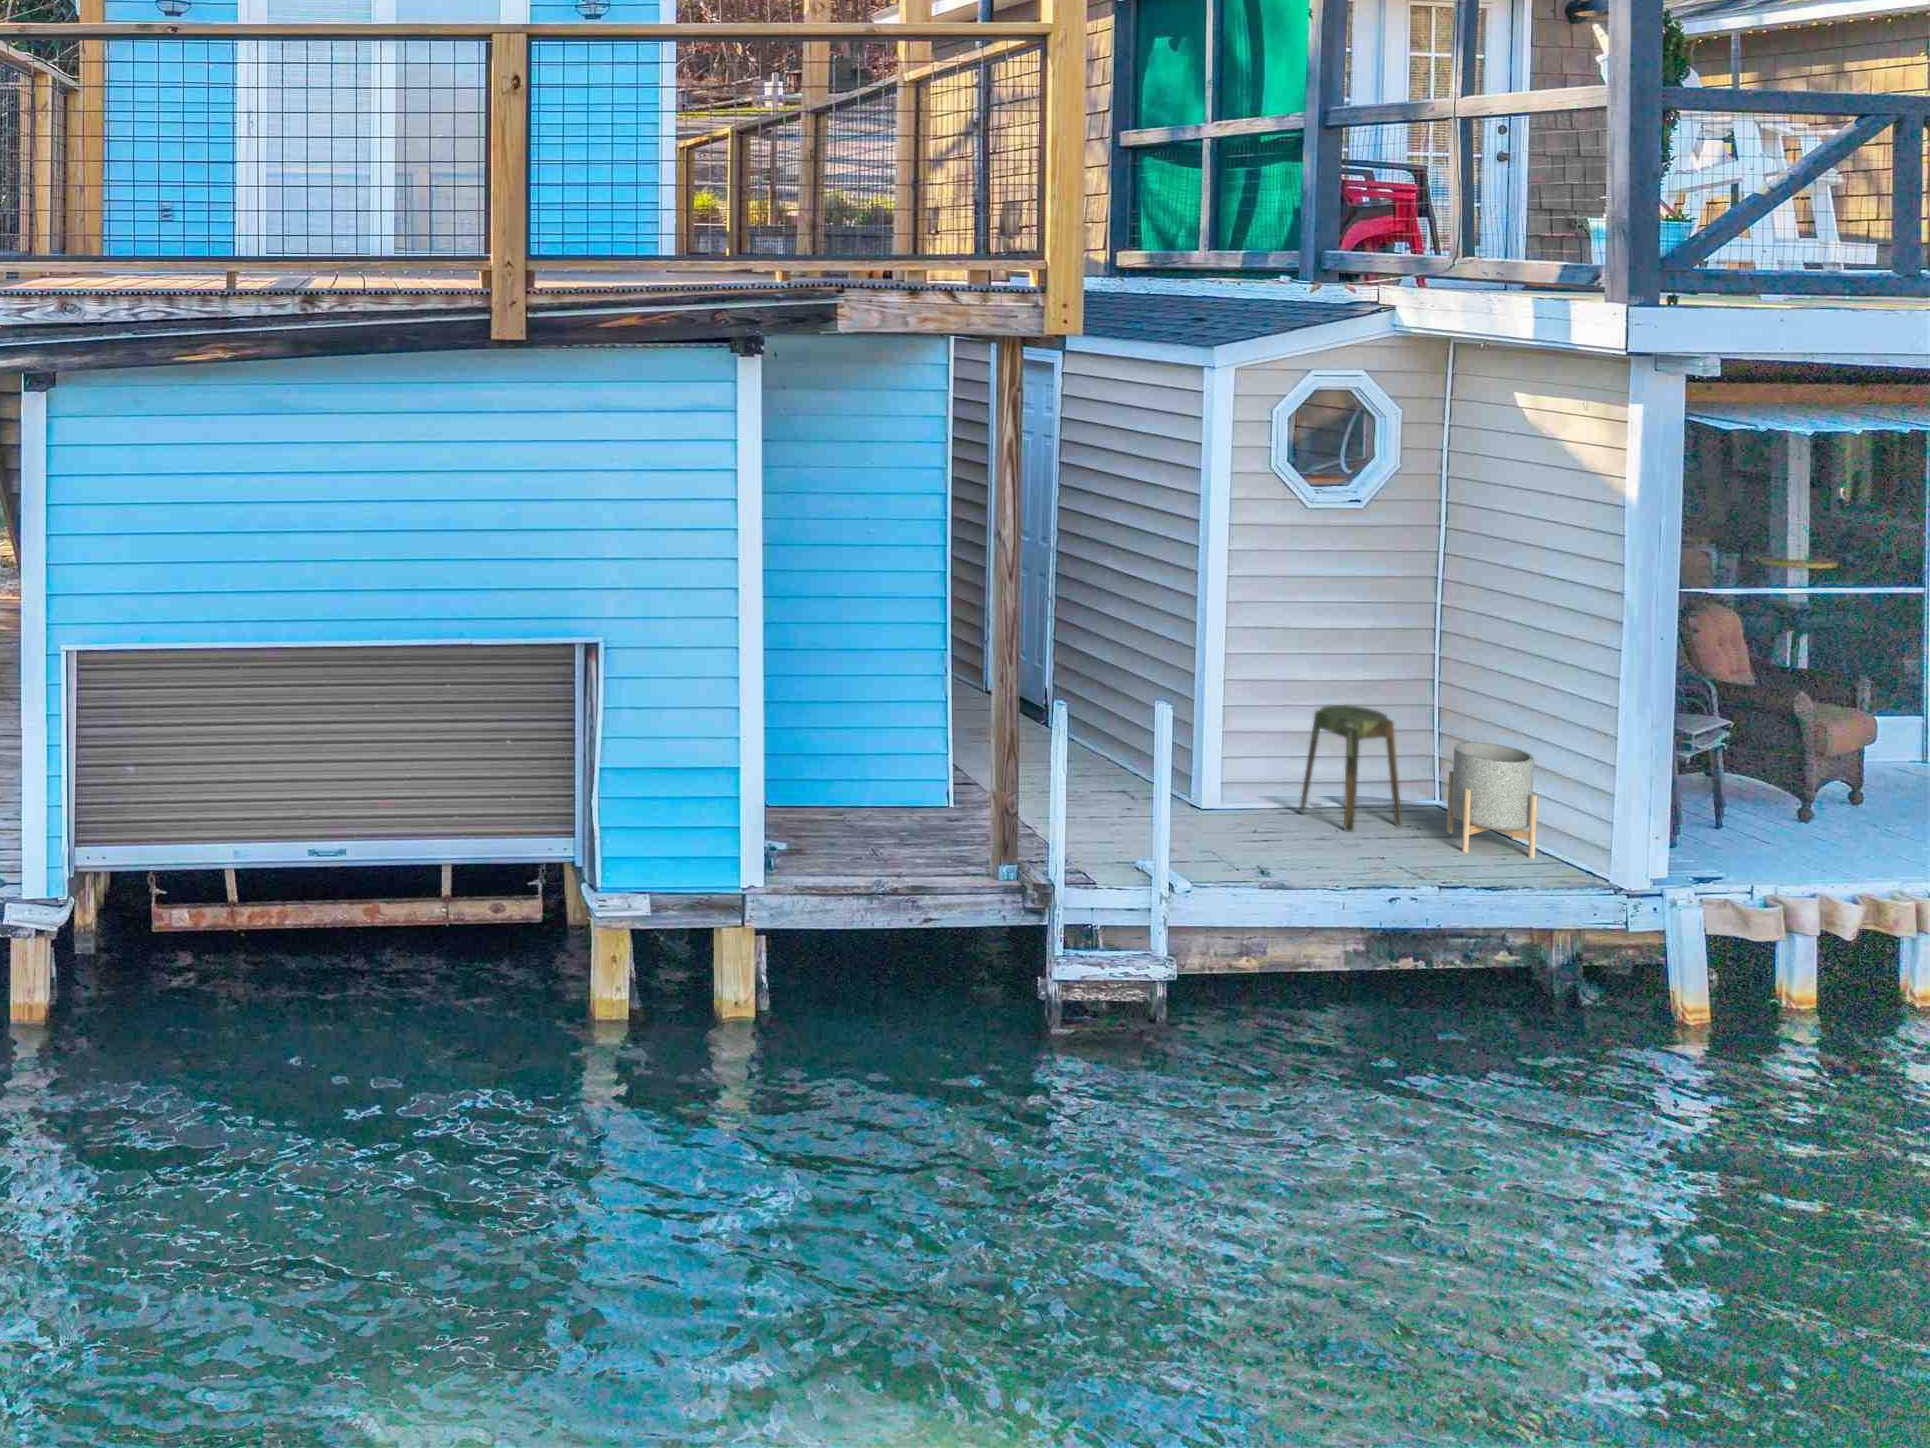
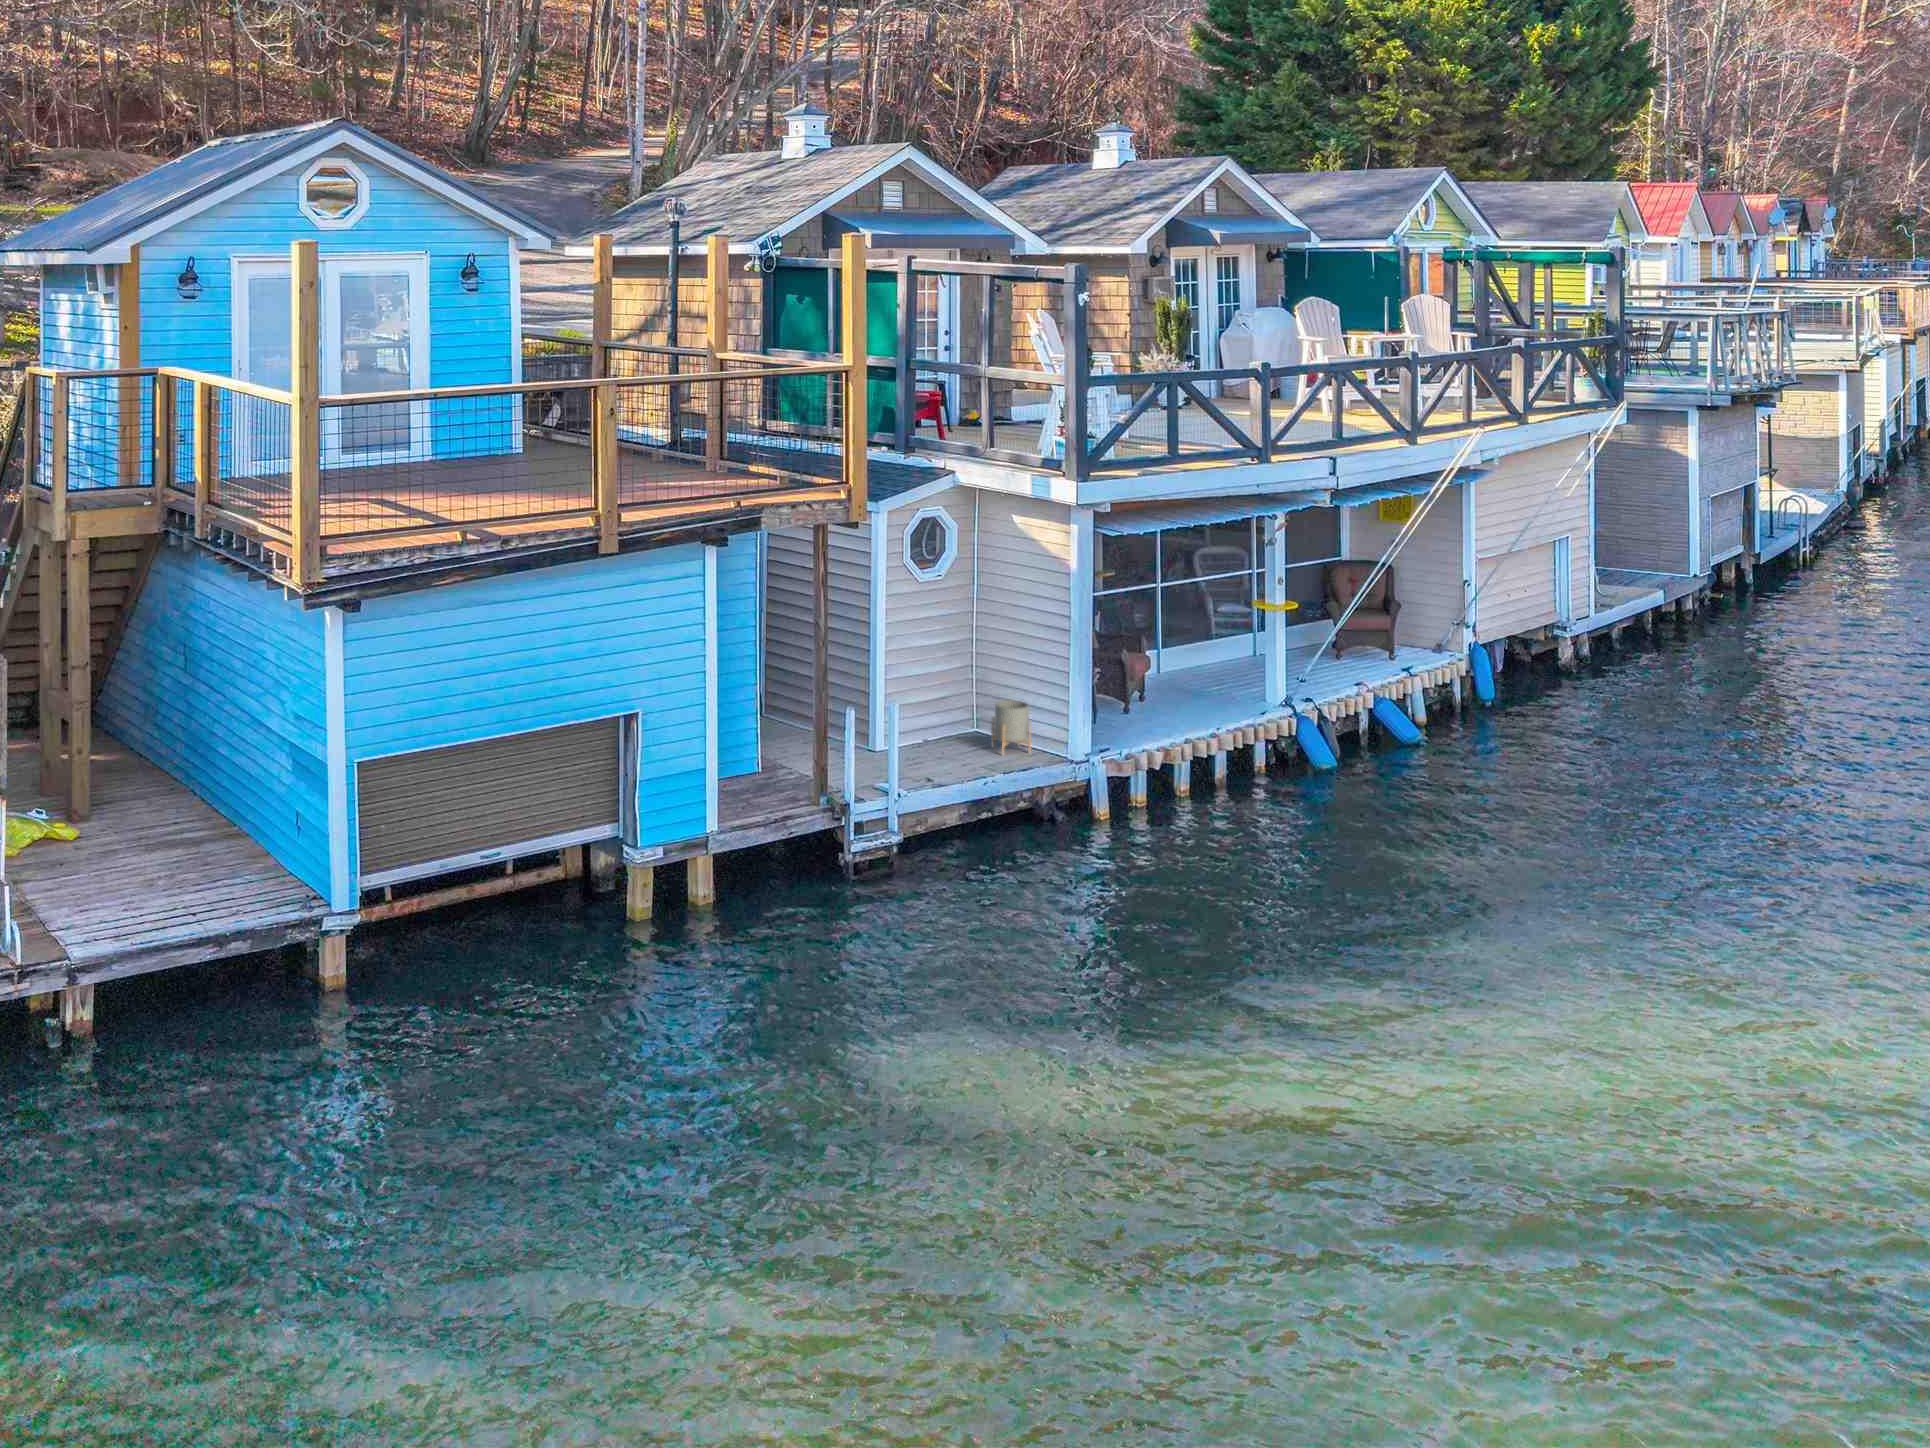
stool: present [1300,705,1402,832] -> none [924,690,971,755]

